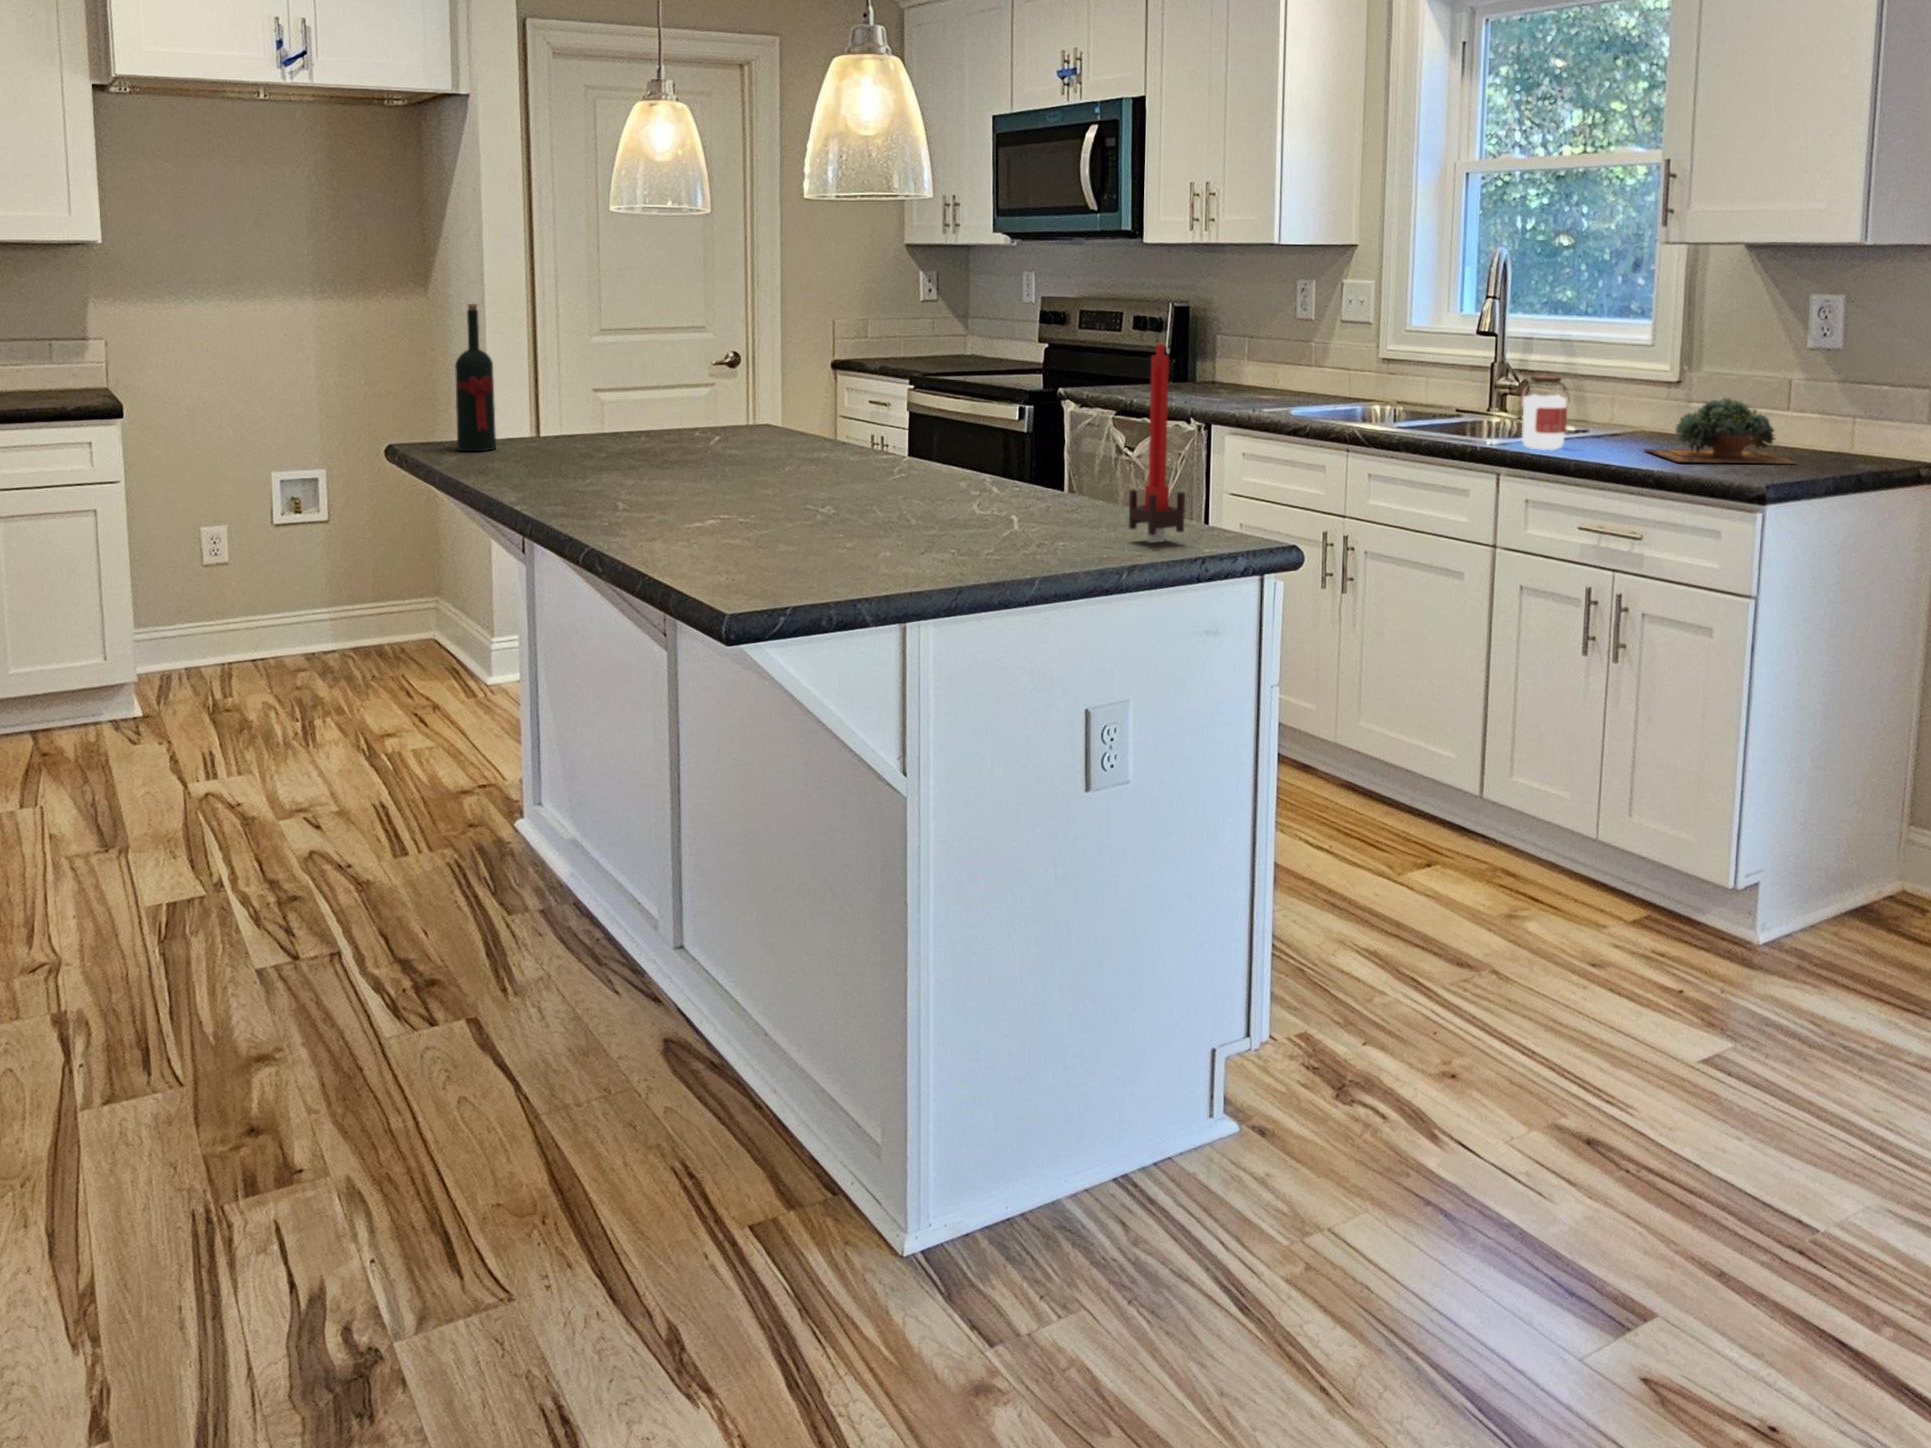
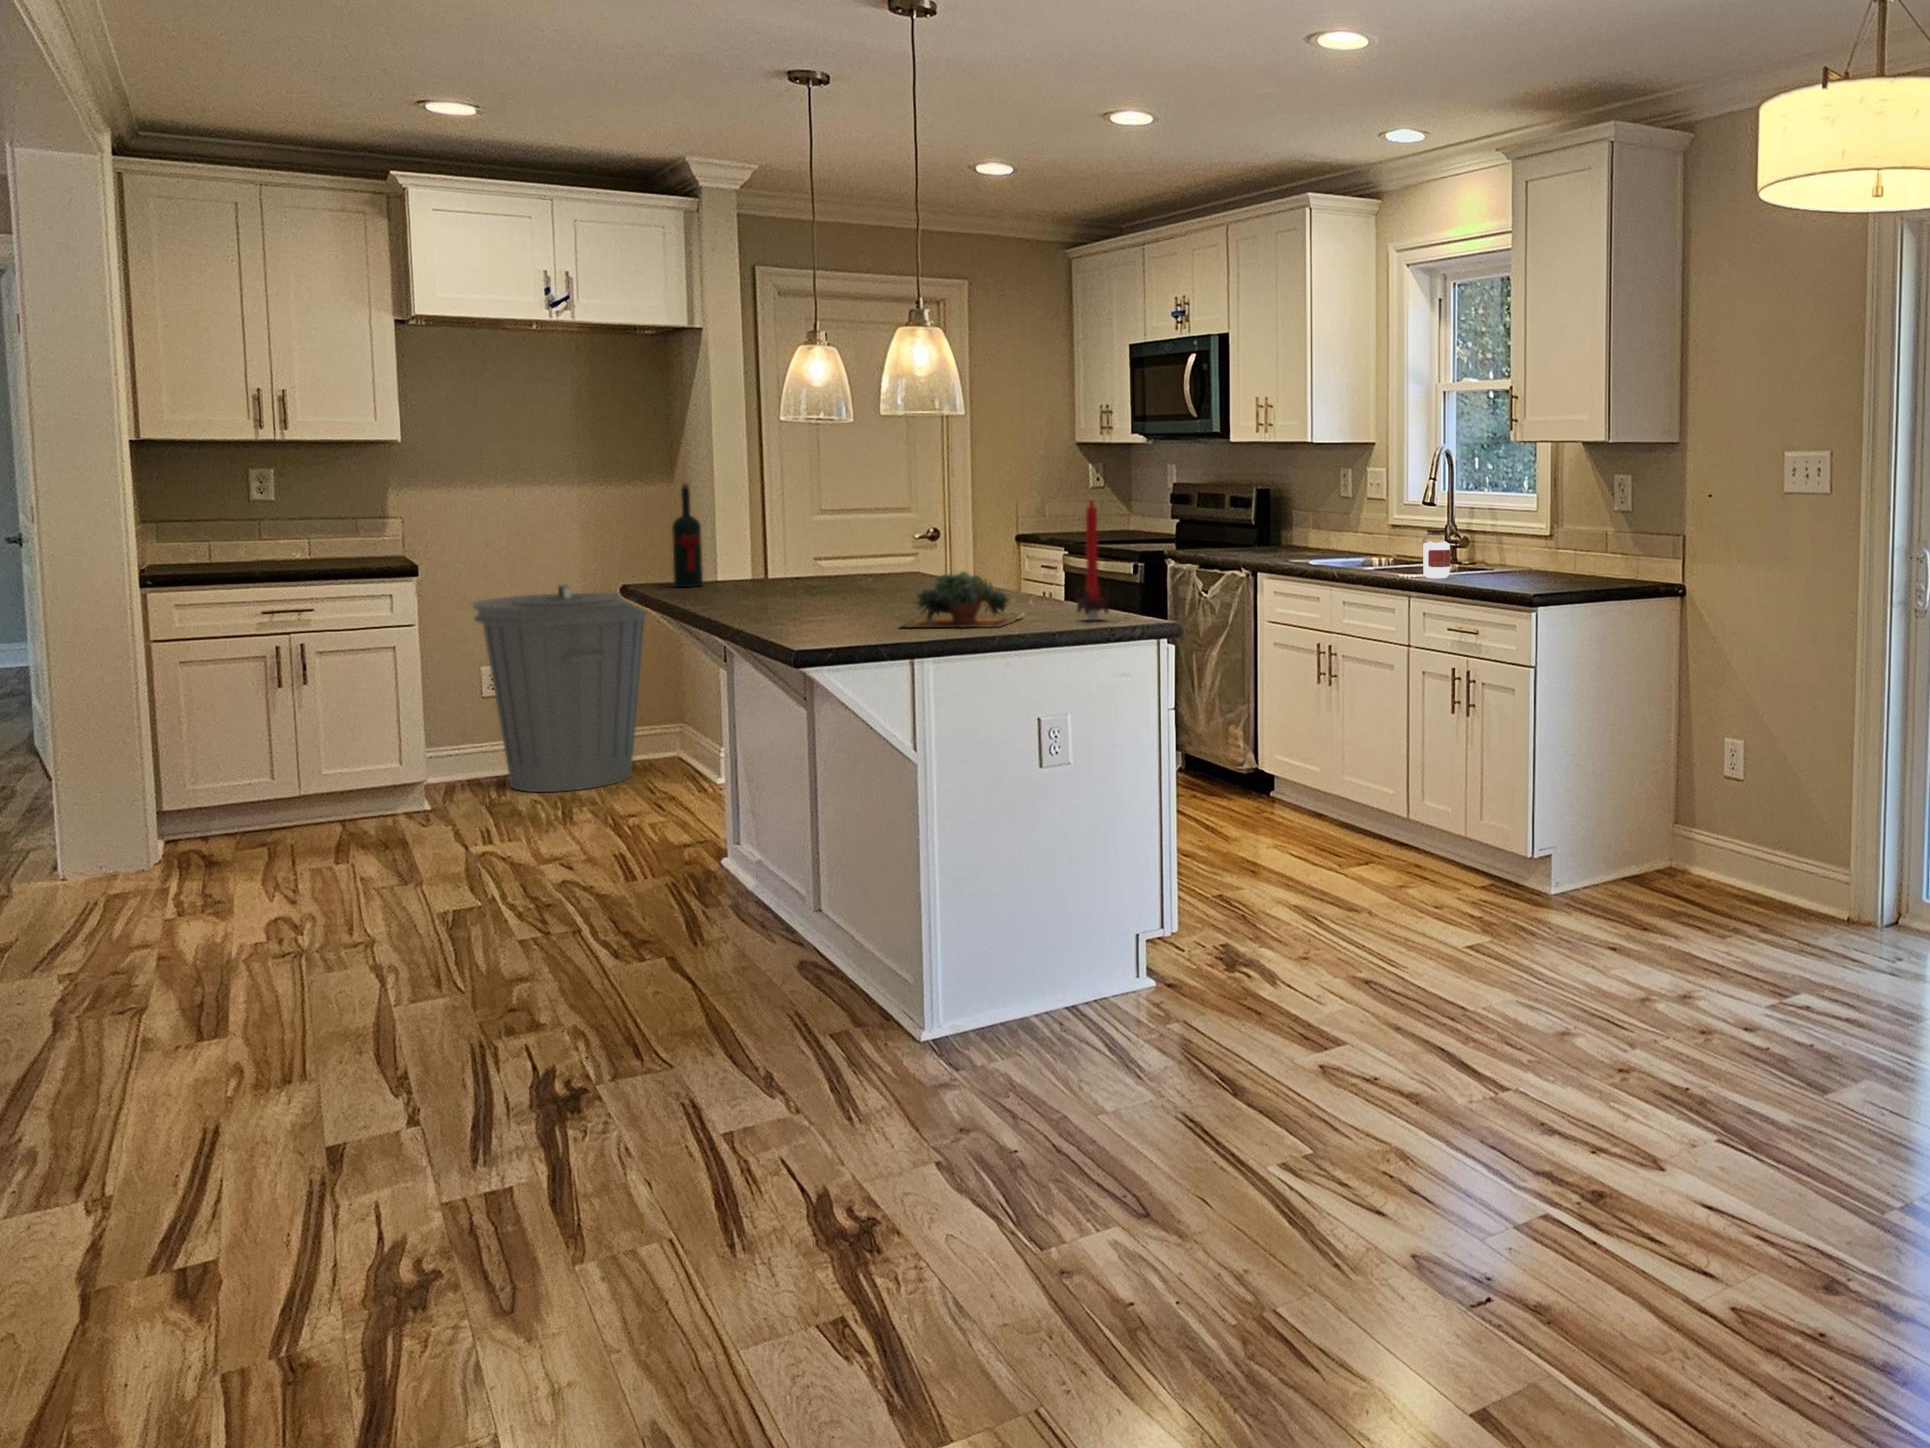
succulent plant: present [1645,398,1794,464] -> present [902,572,1018,627]
trash can: none [187,426,406,692] -> present [472,585,648,792]

